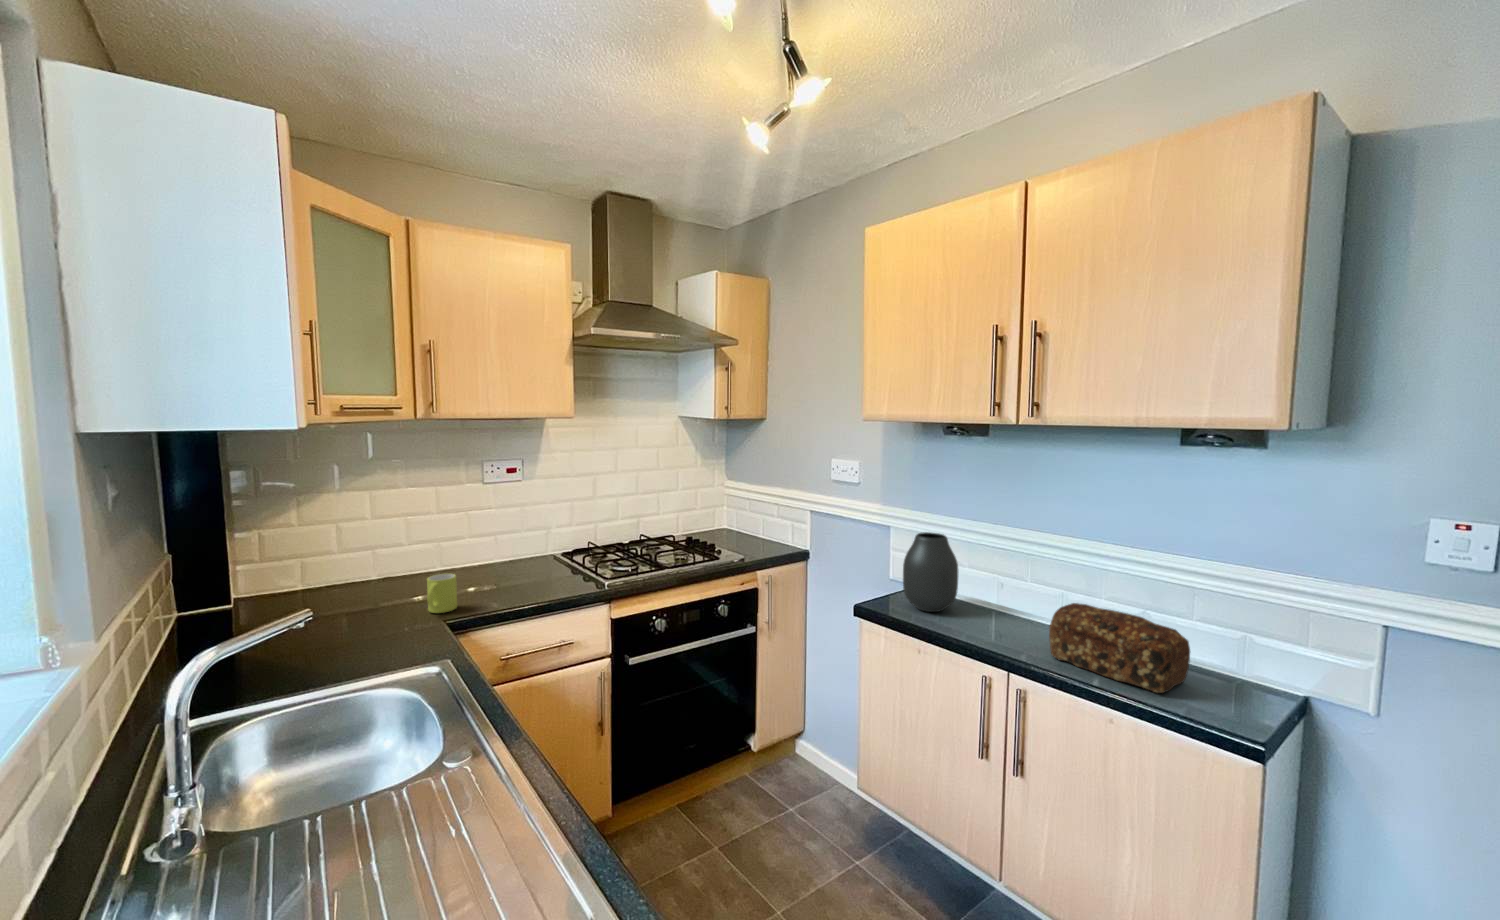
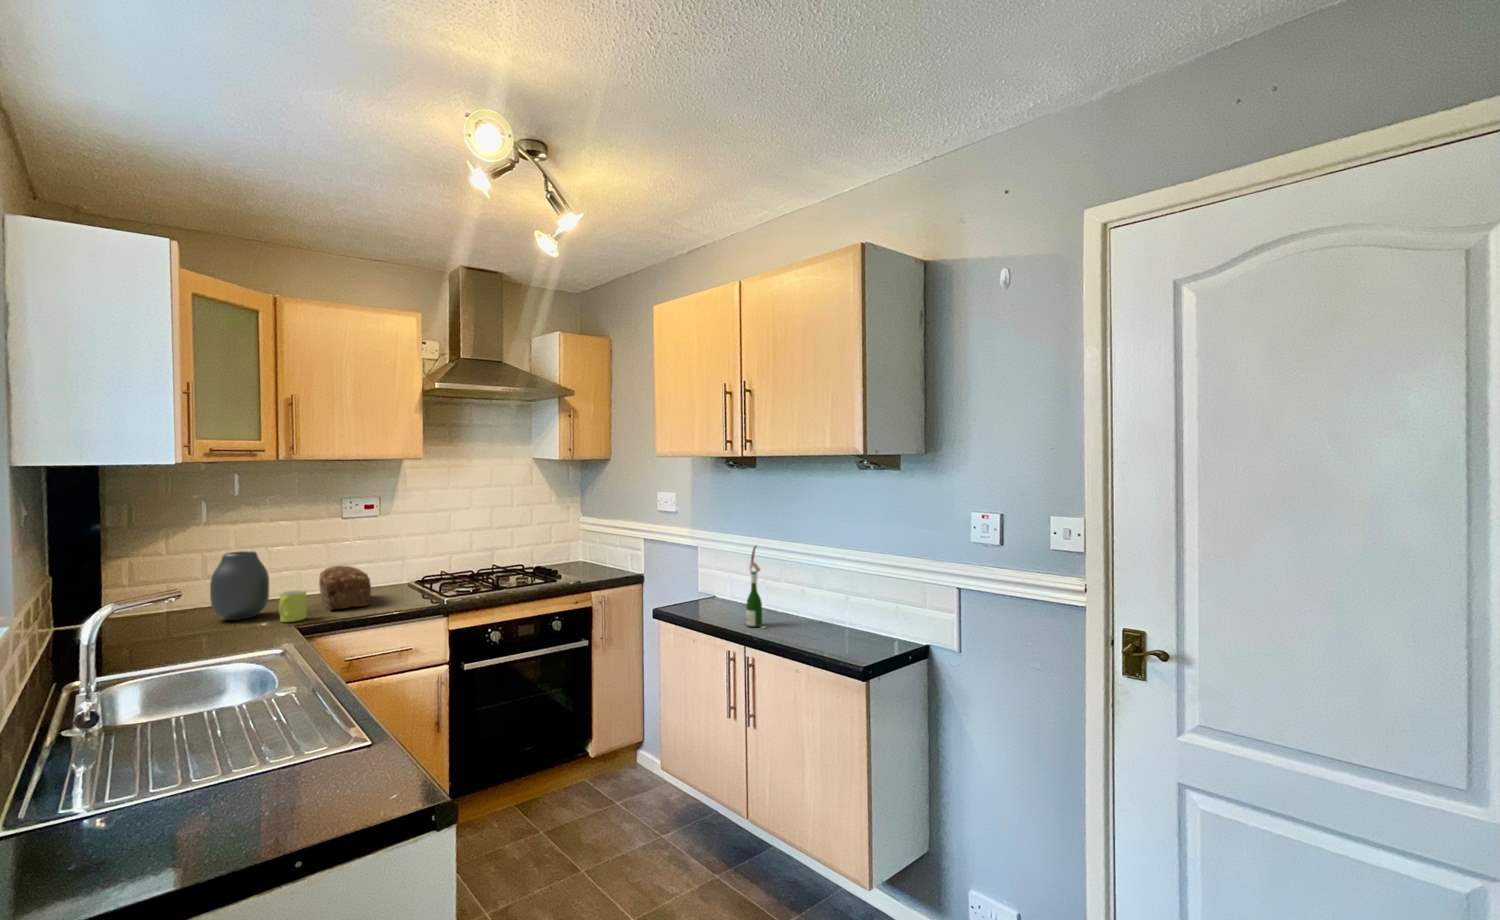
vase: present [903,532,958,612] -> present [210,551,269,620]
wine bottle: none [998,540,1030,647] -> present [746,546,766,628]
bread loaf: present [1049,603,1190,693] -> present [319,566,371,610]

